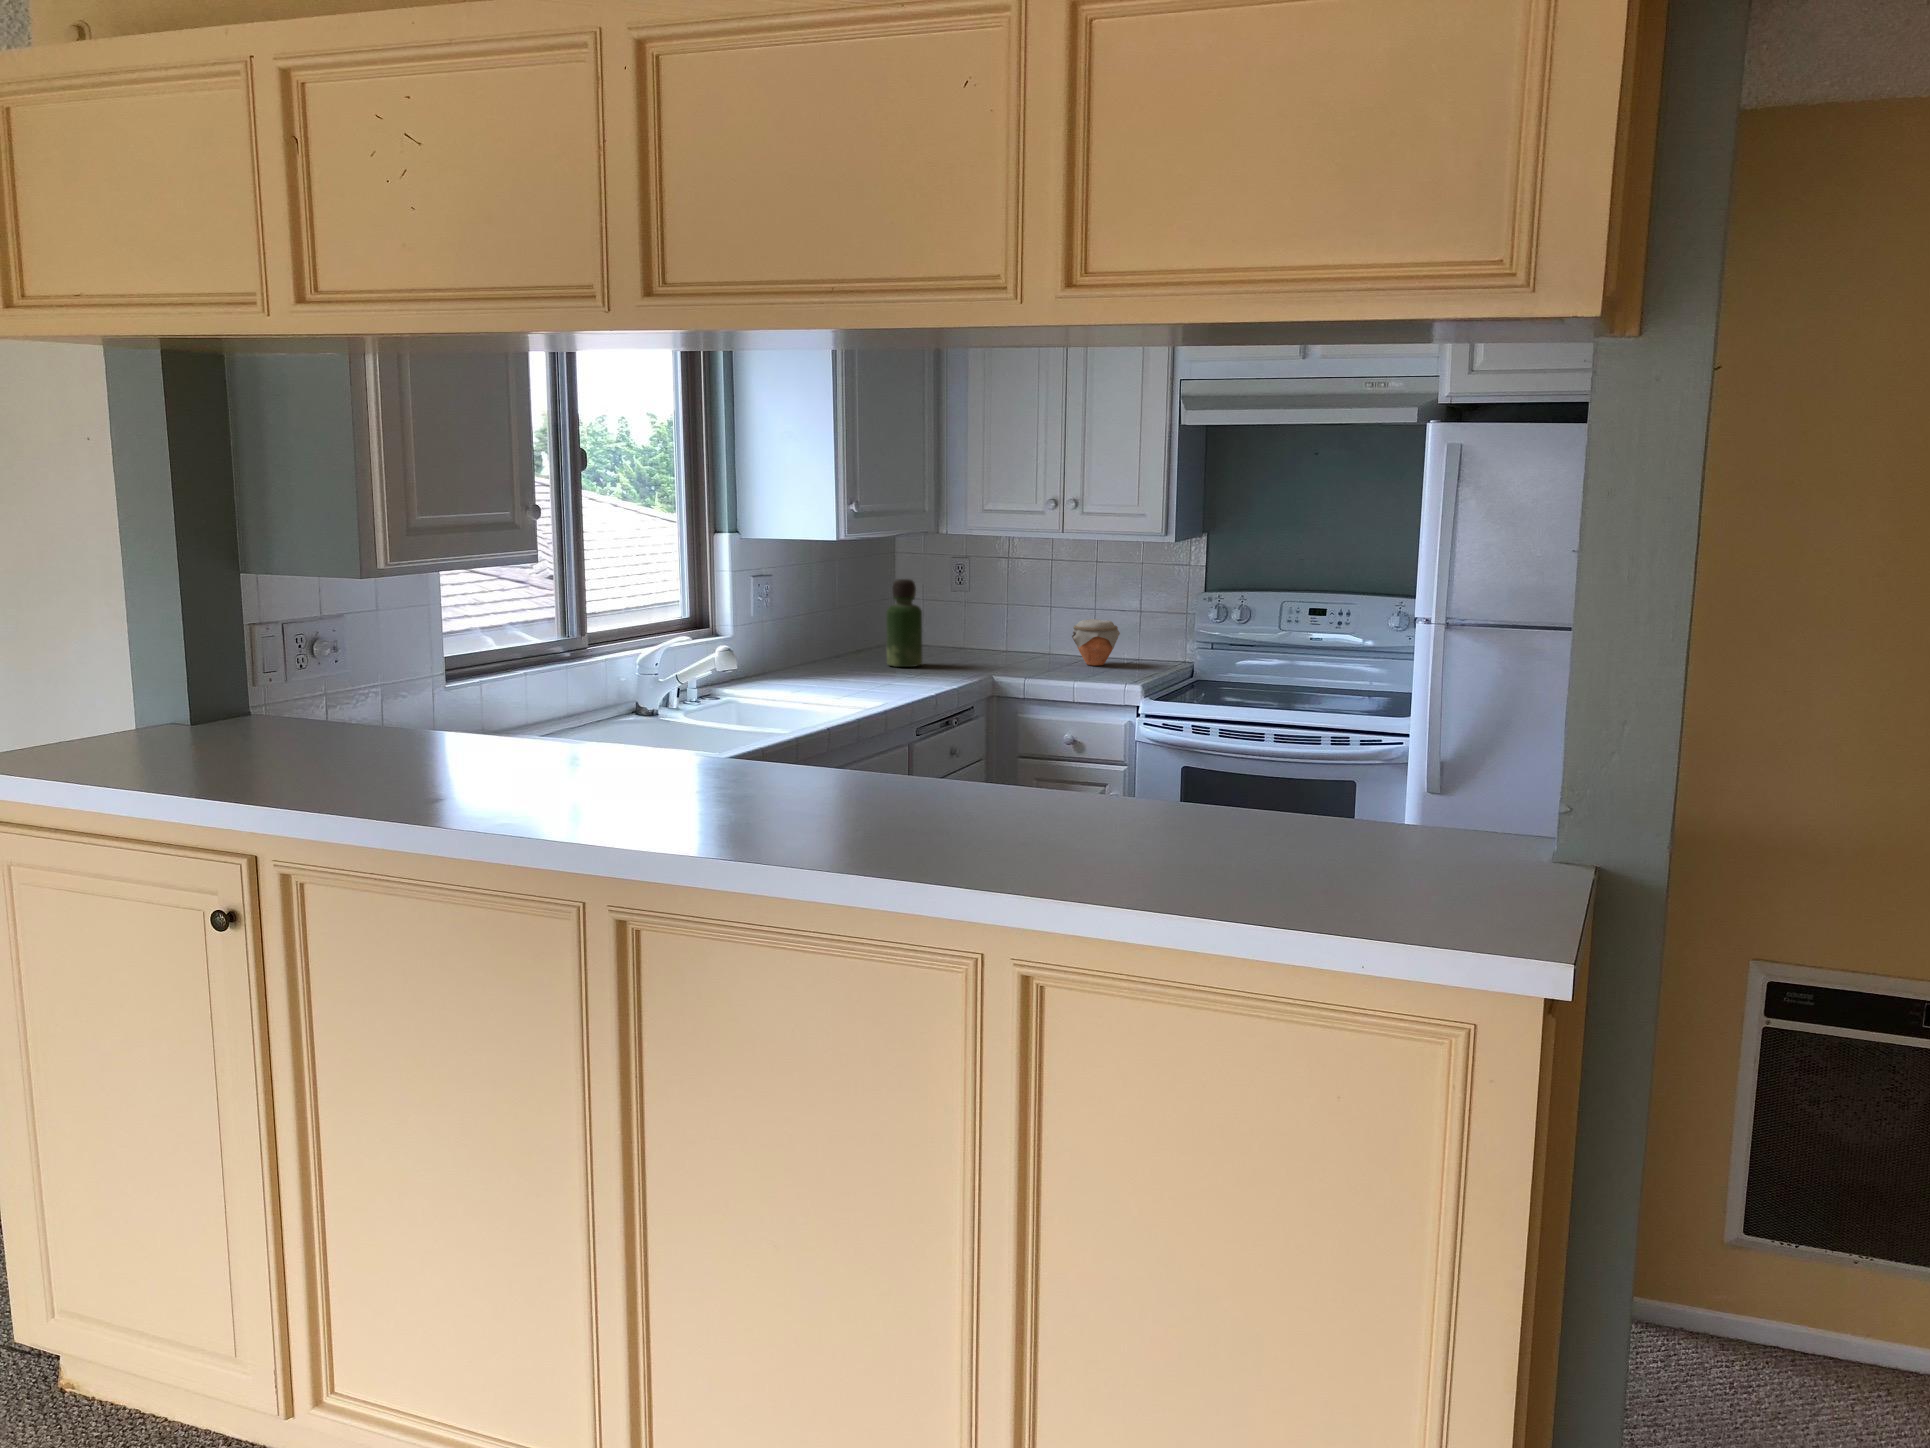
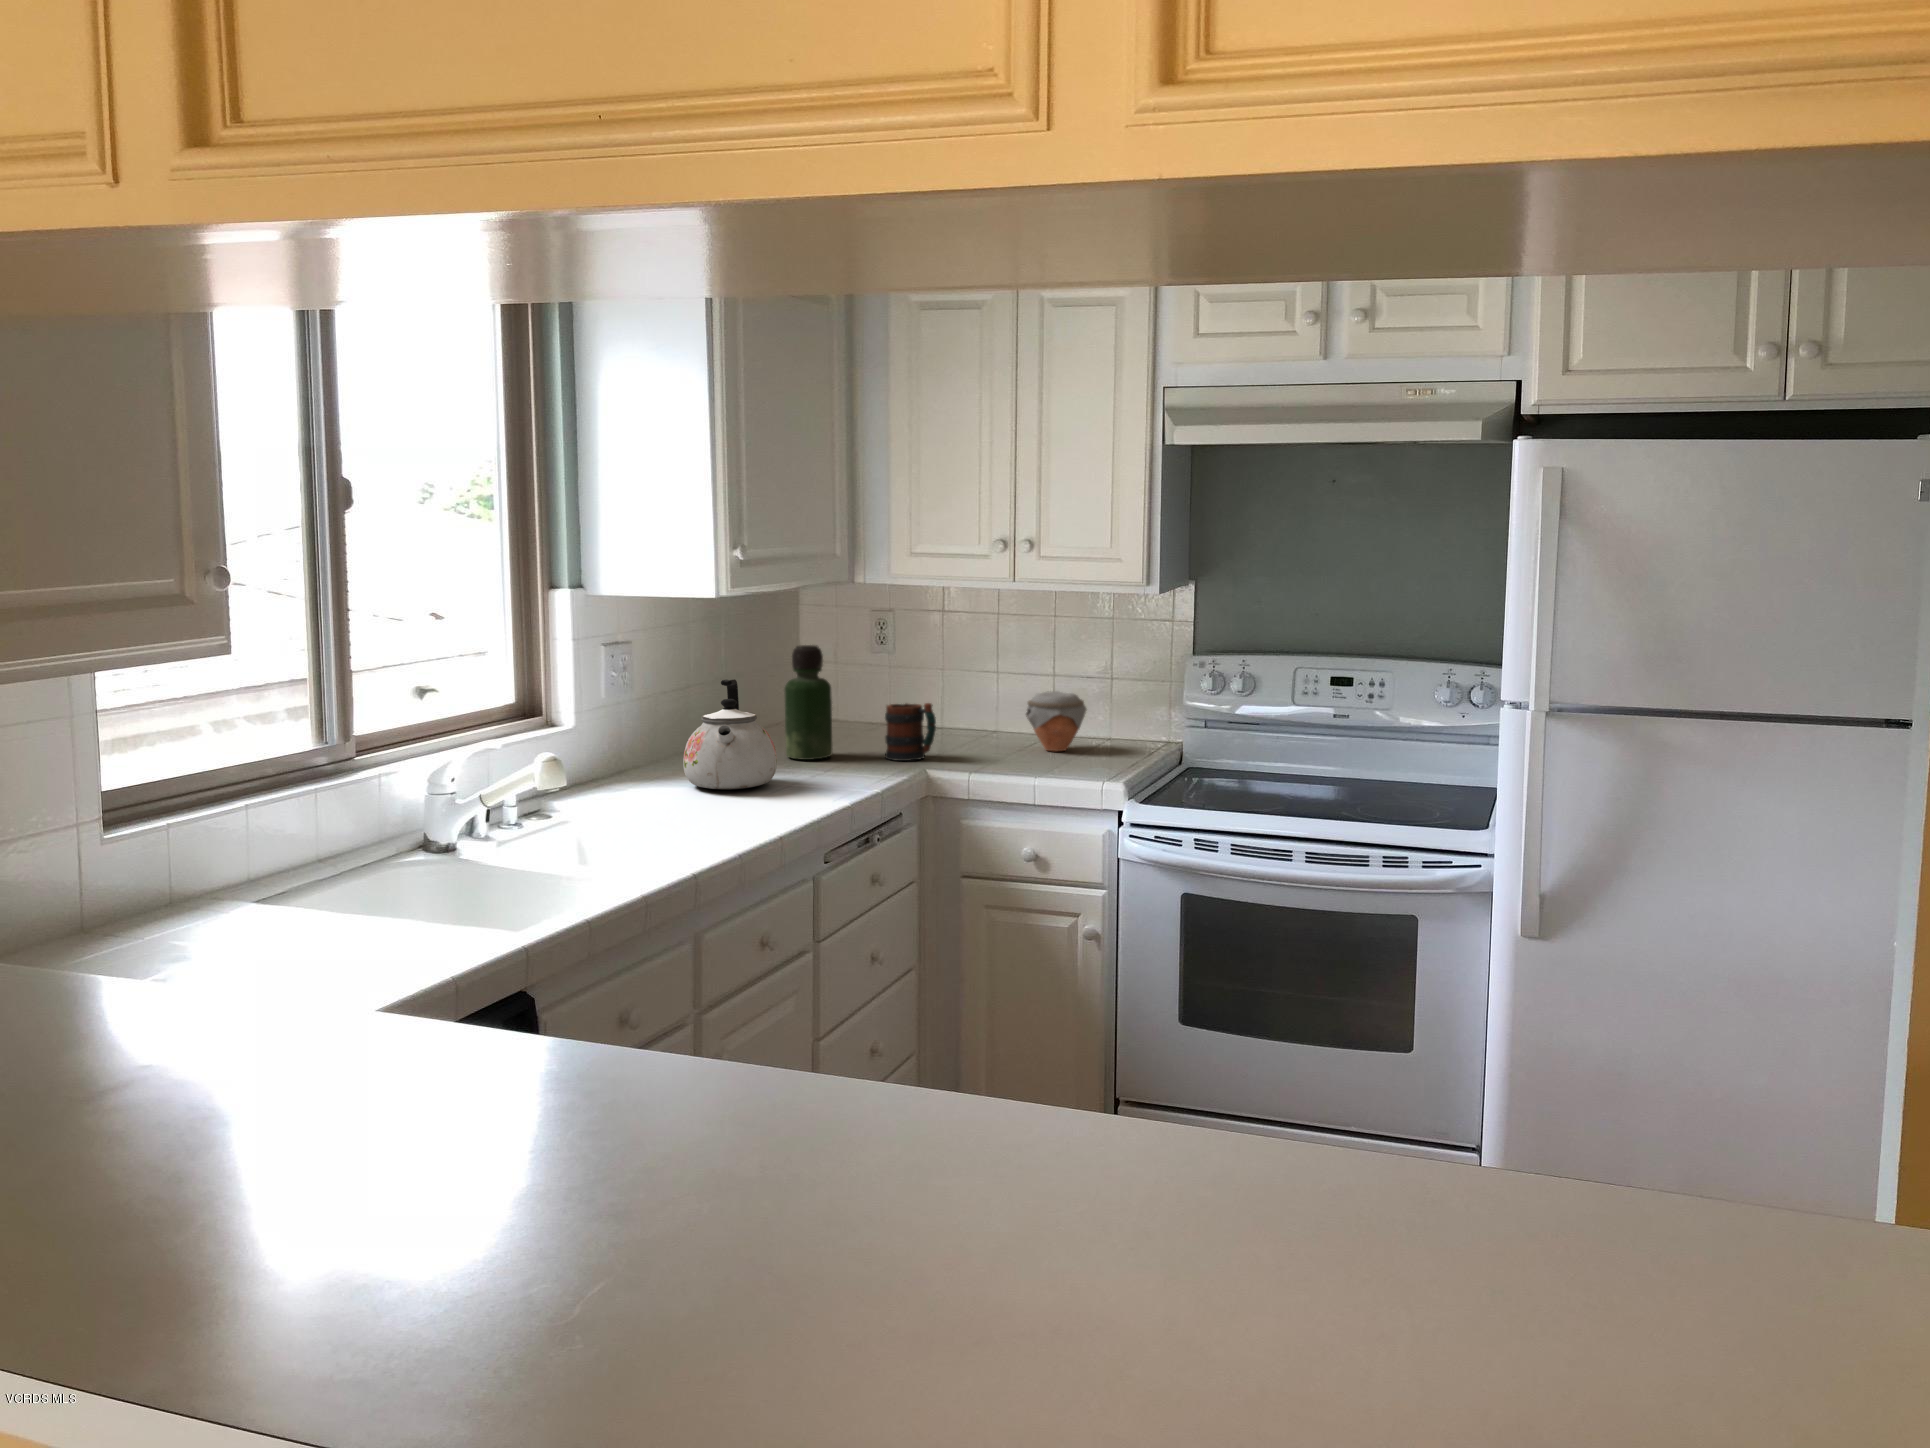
kettle: none [813,602,882,683] -> present [683,679,777,790]
mug: none [963,625,1002,669] -> present [885,703,936,761]

